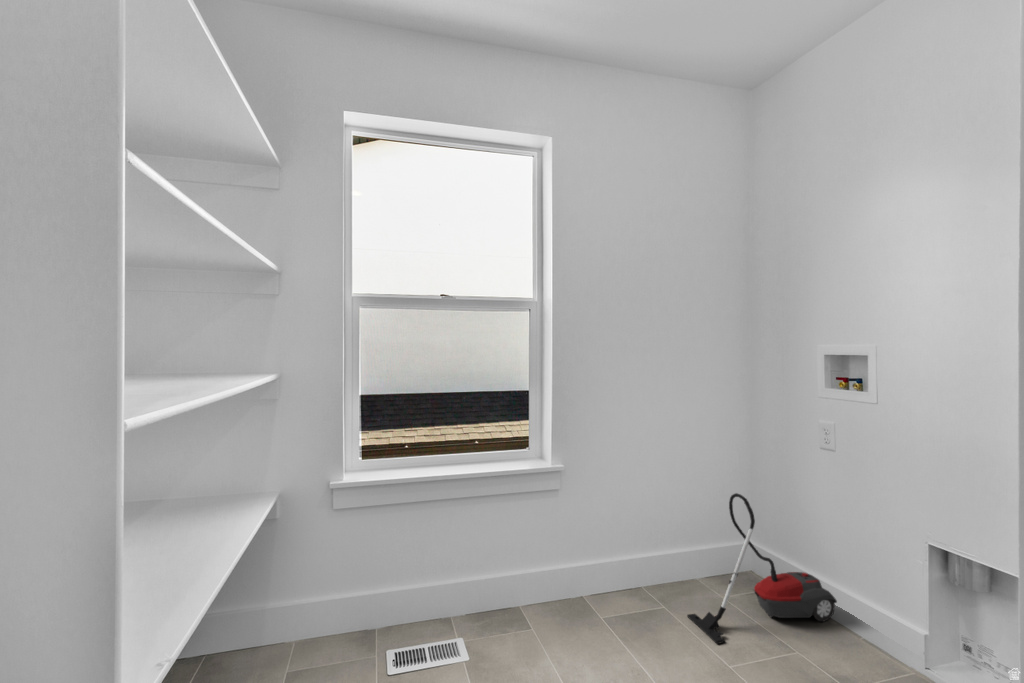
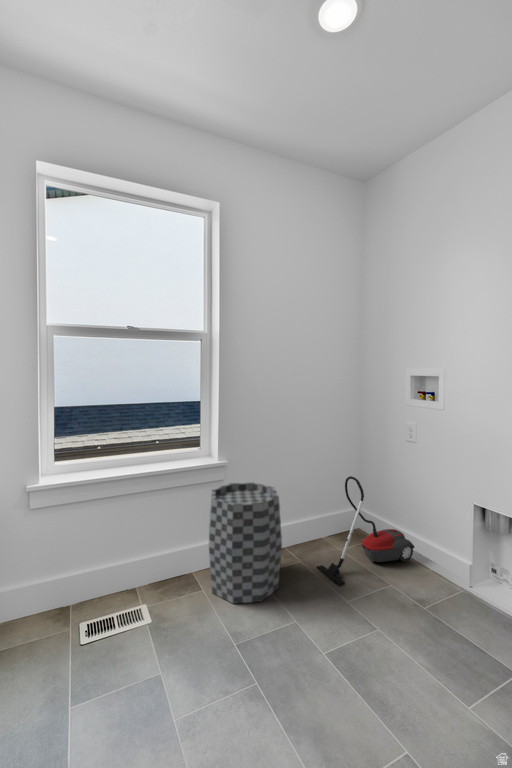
trash can: none [538,494,634,653] -> present [209,483,282,604]

